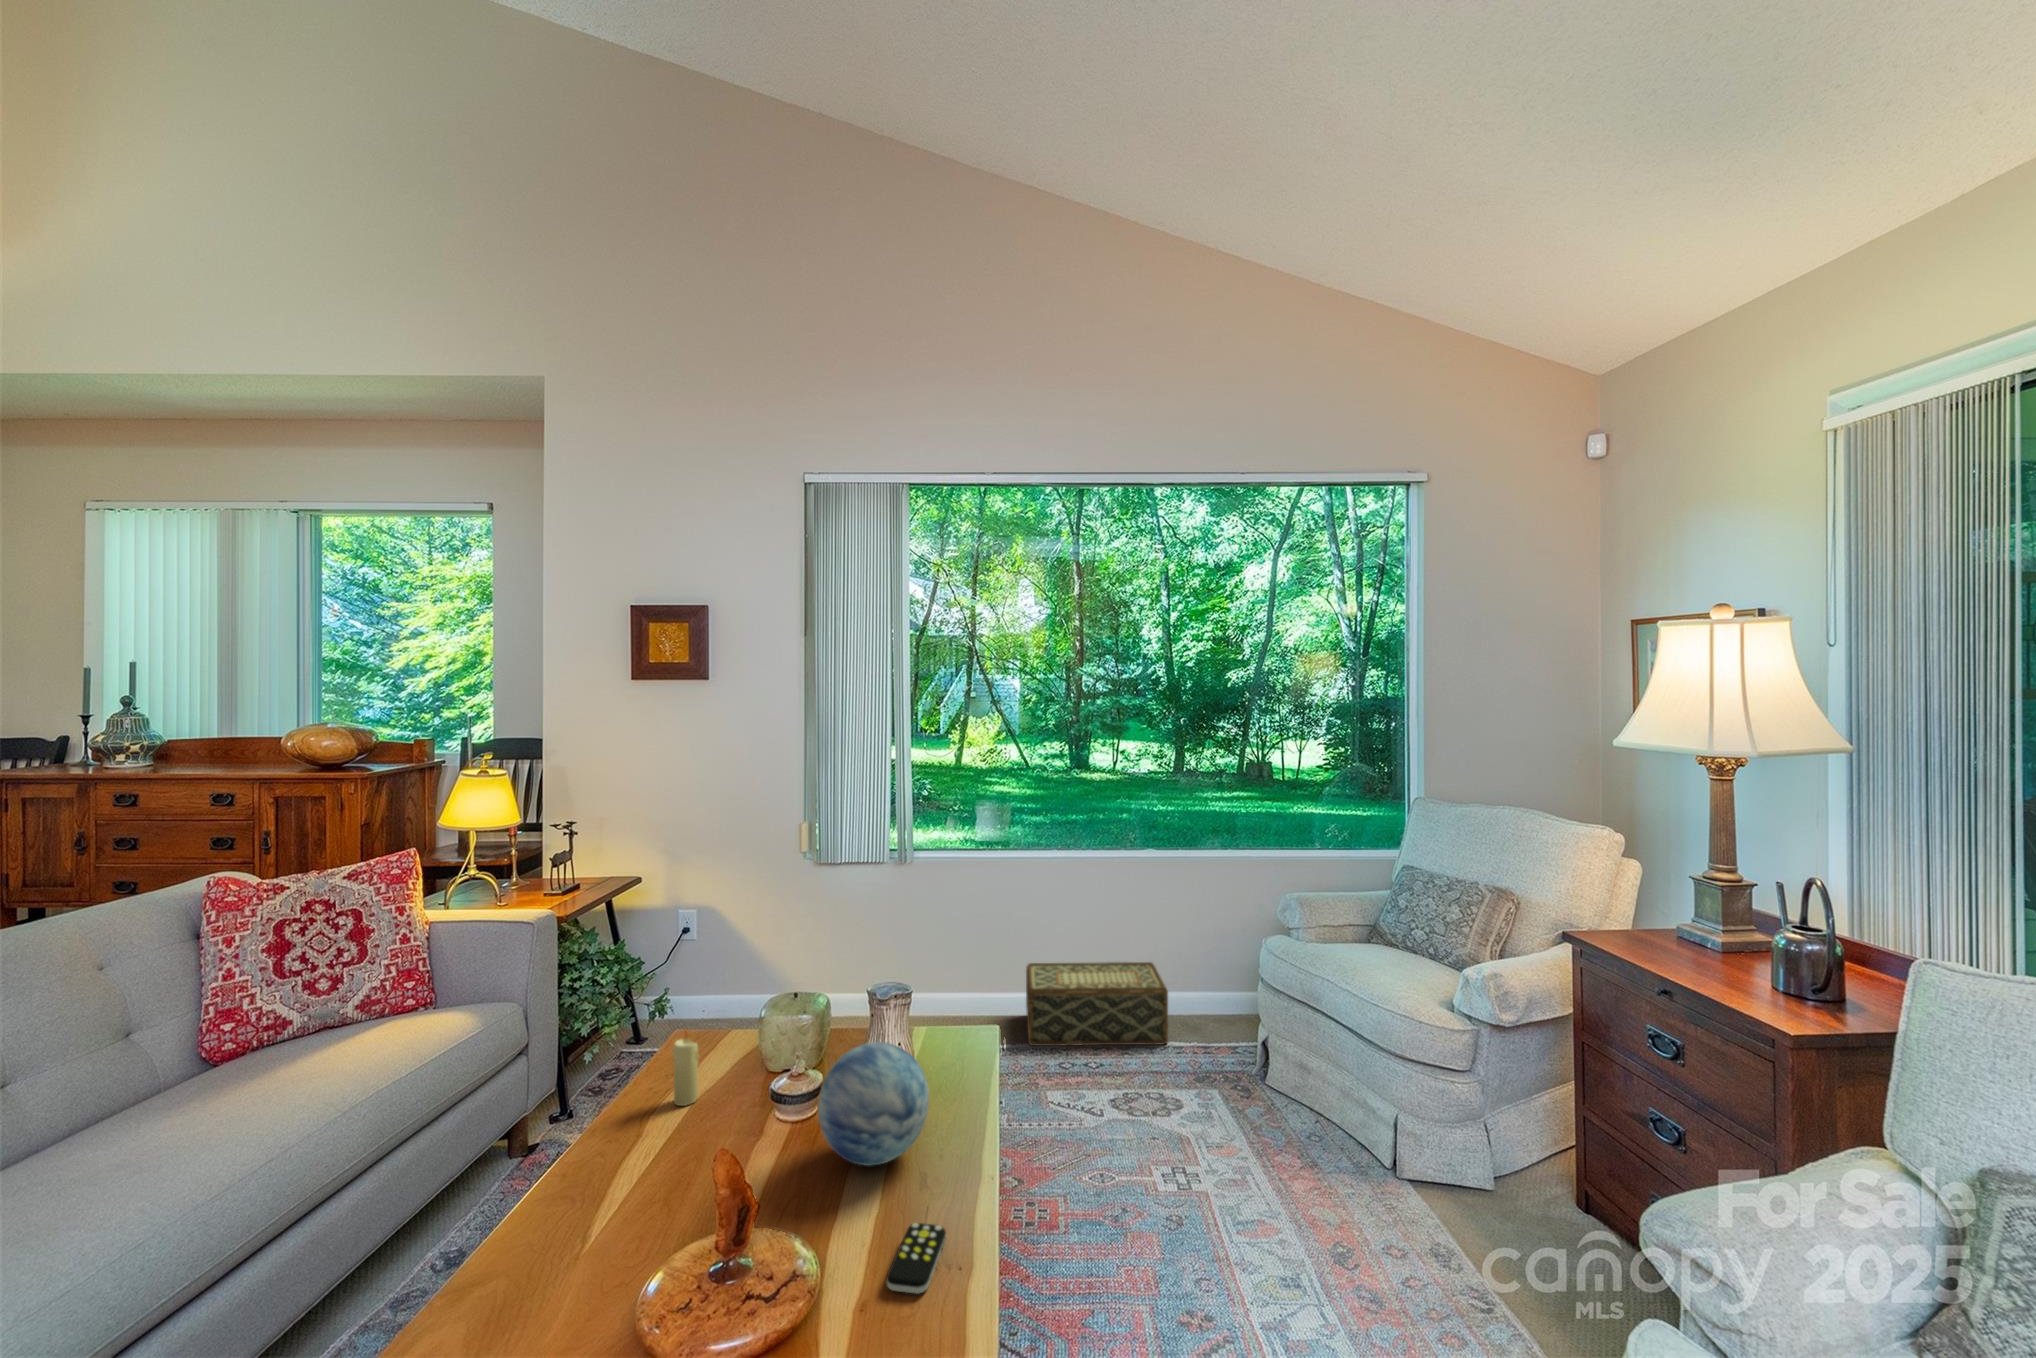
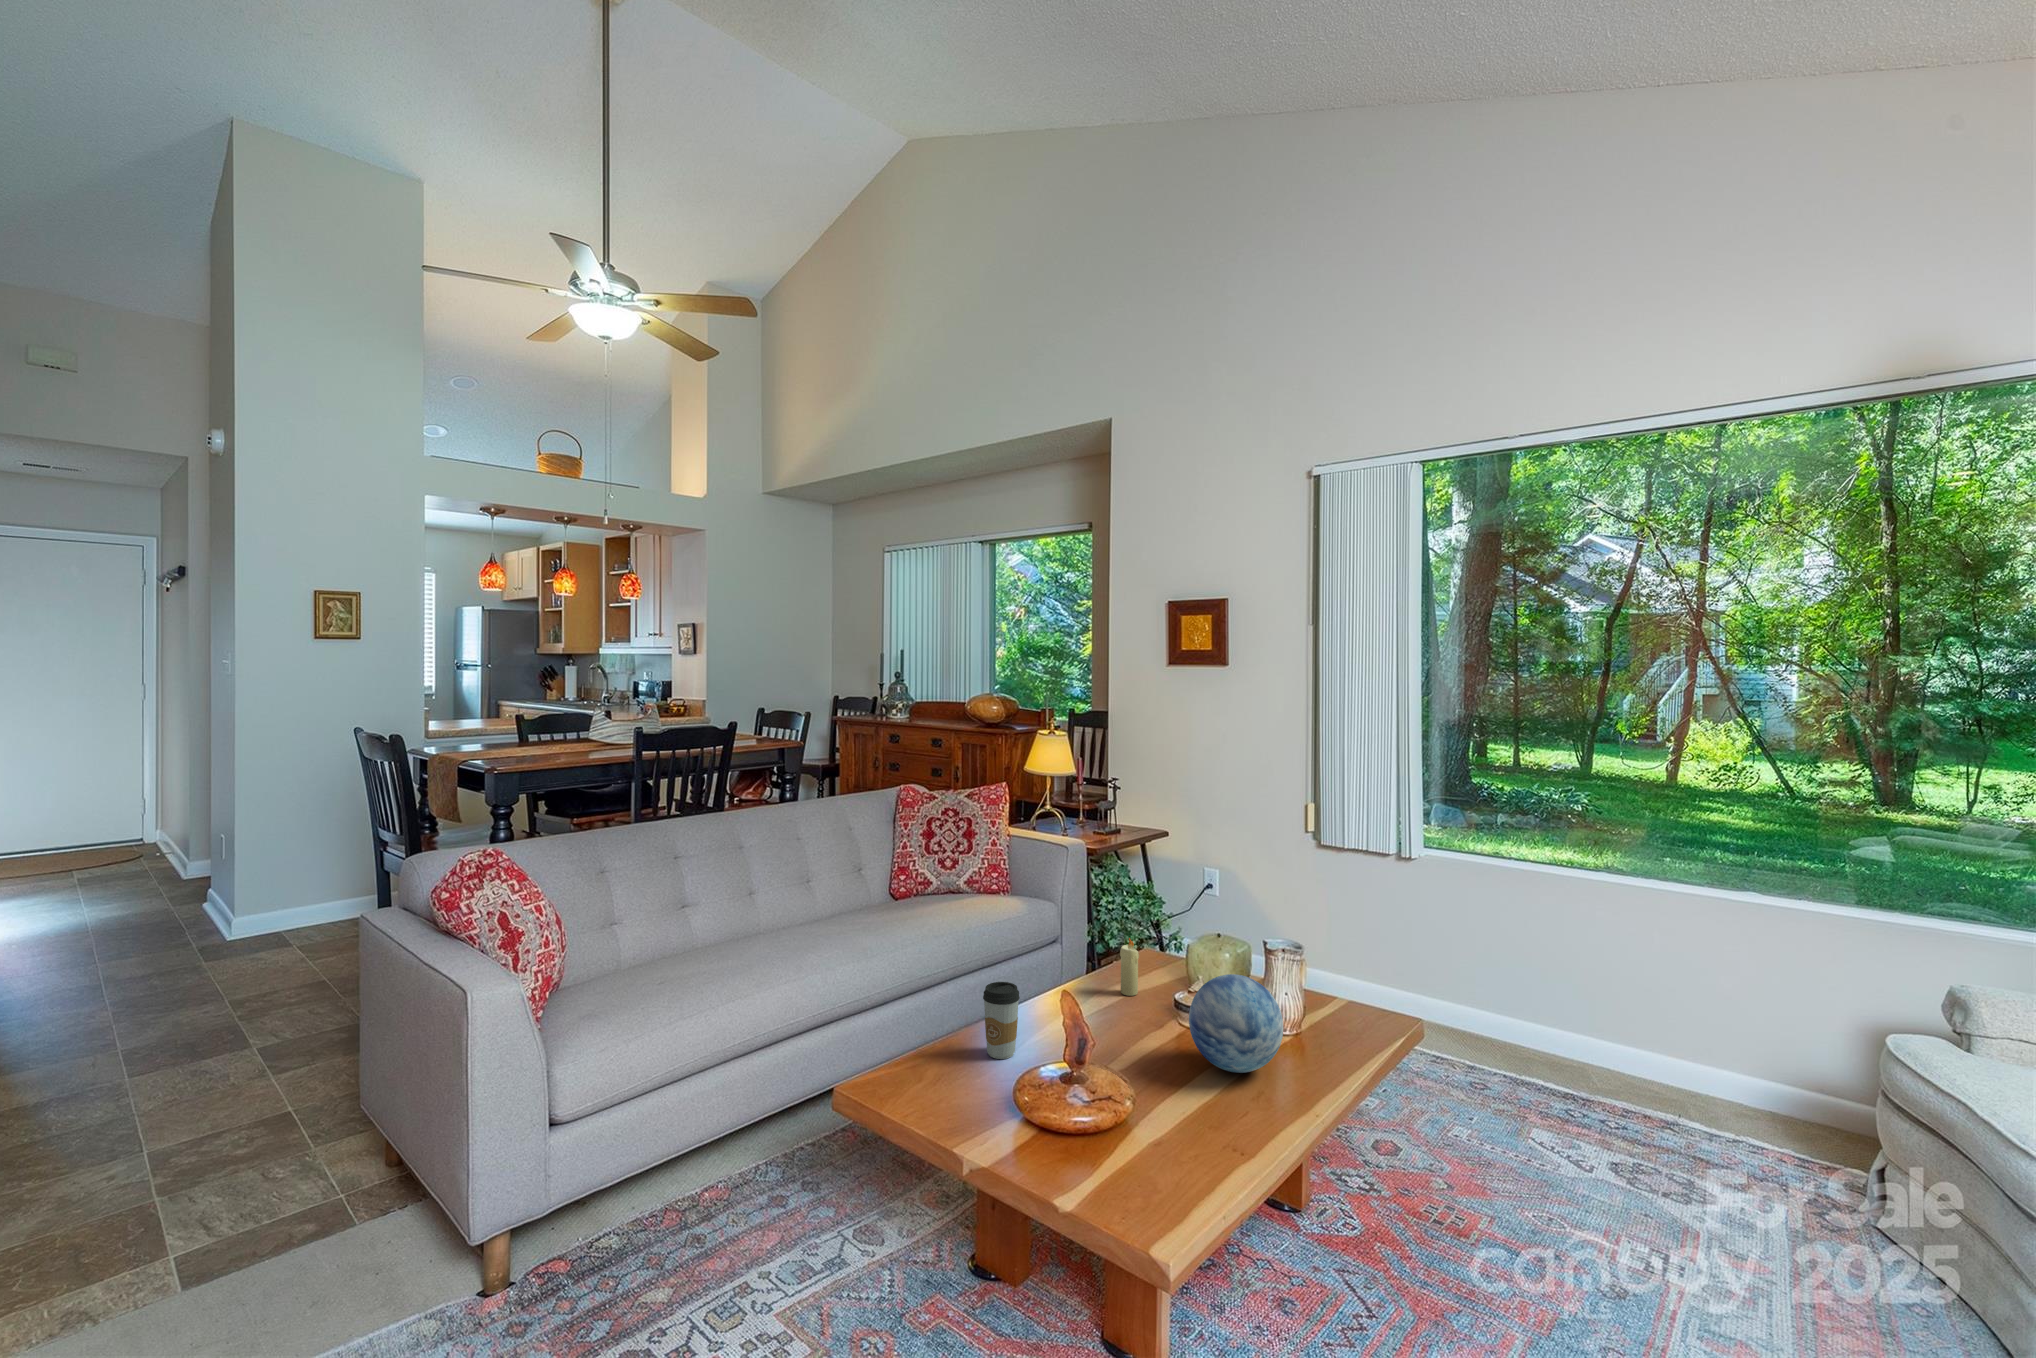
woven basket: present [1026,962,1168,1046] -> none [1539,996,1750,1140]
coffee cup: none [515,1160,580,1292] -> present [983,982,1020,1059]
remote control: present [887,1223,946,1294] -> none [1185,1111,1248,1151]

